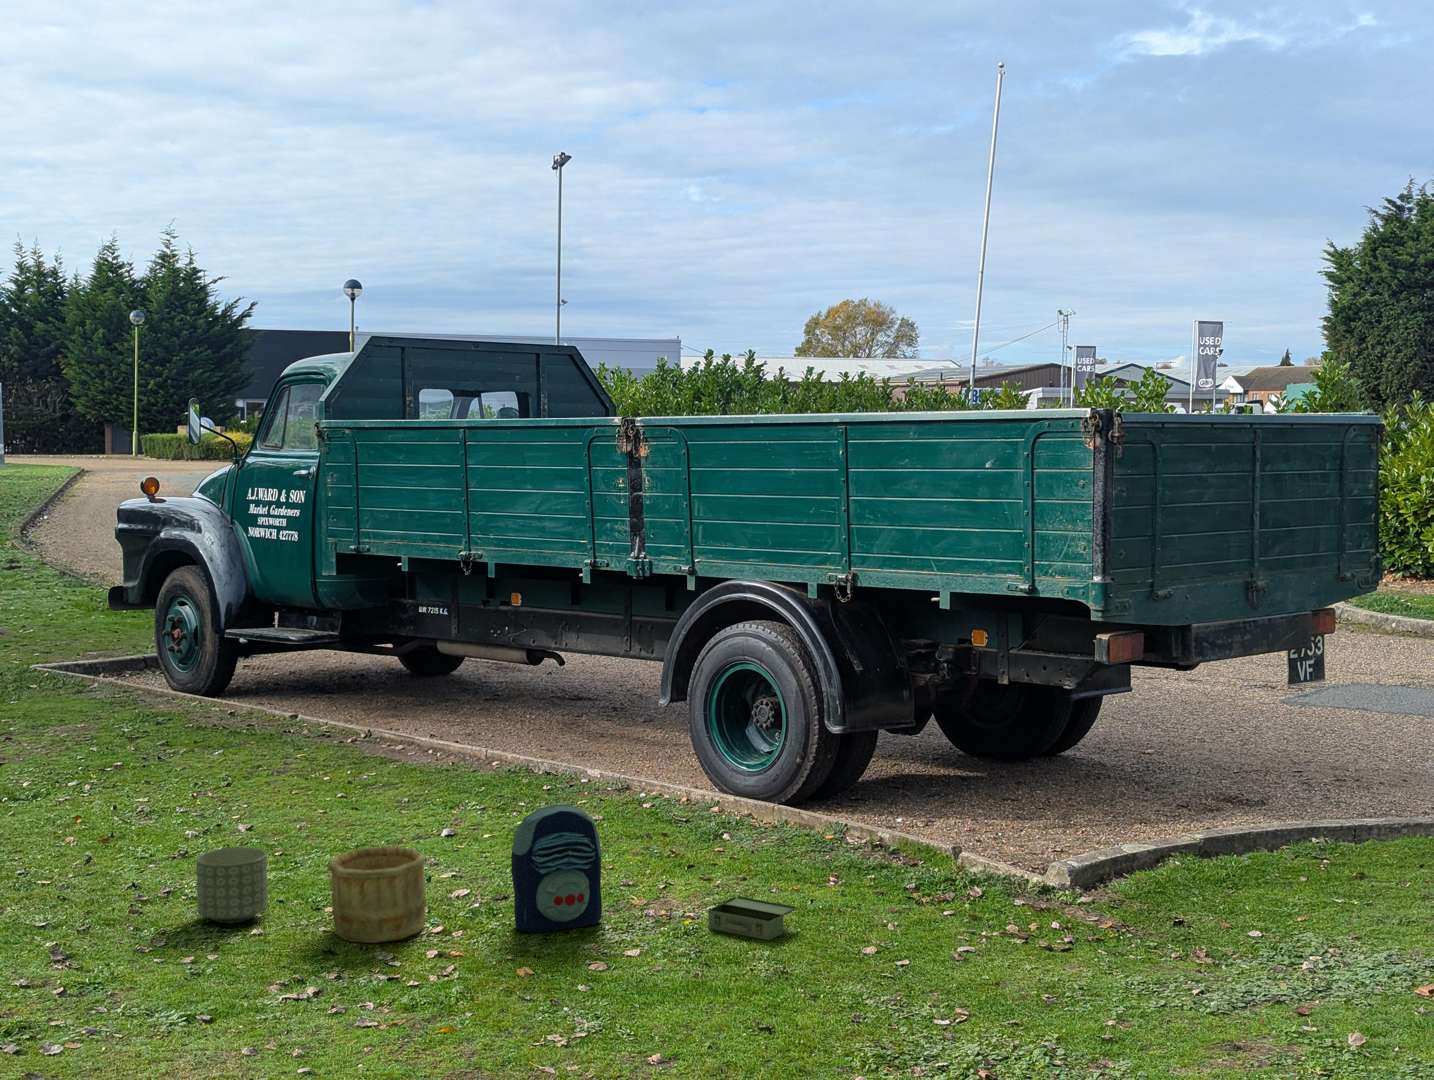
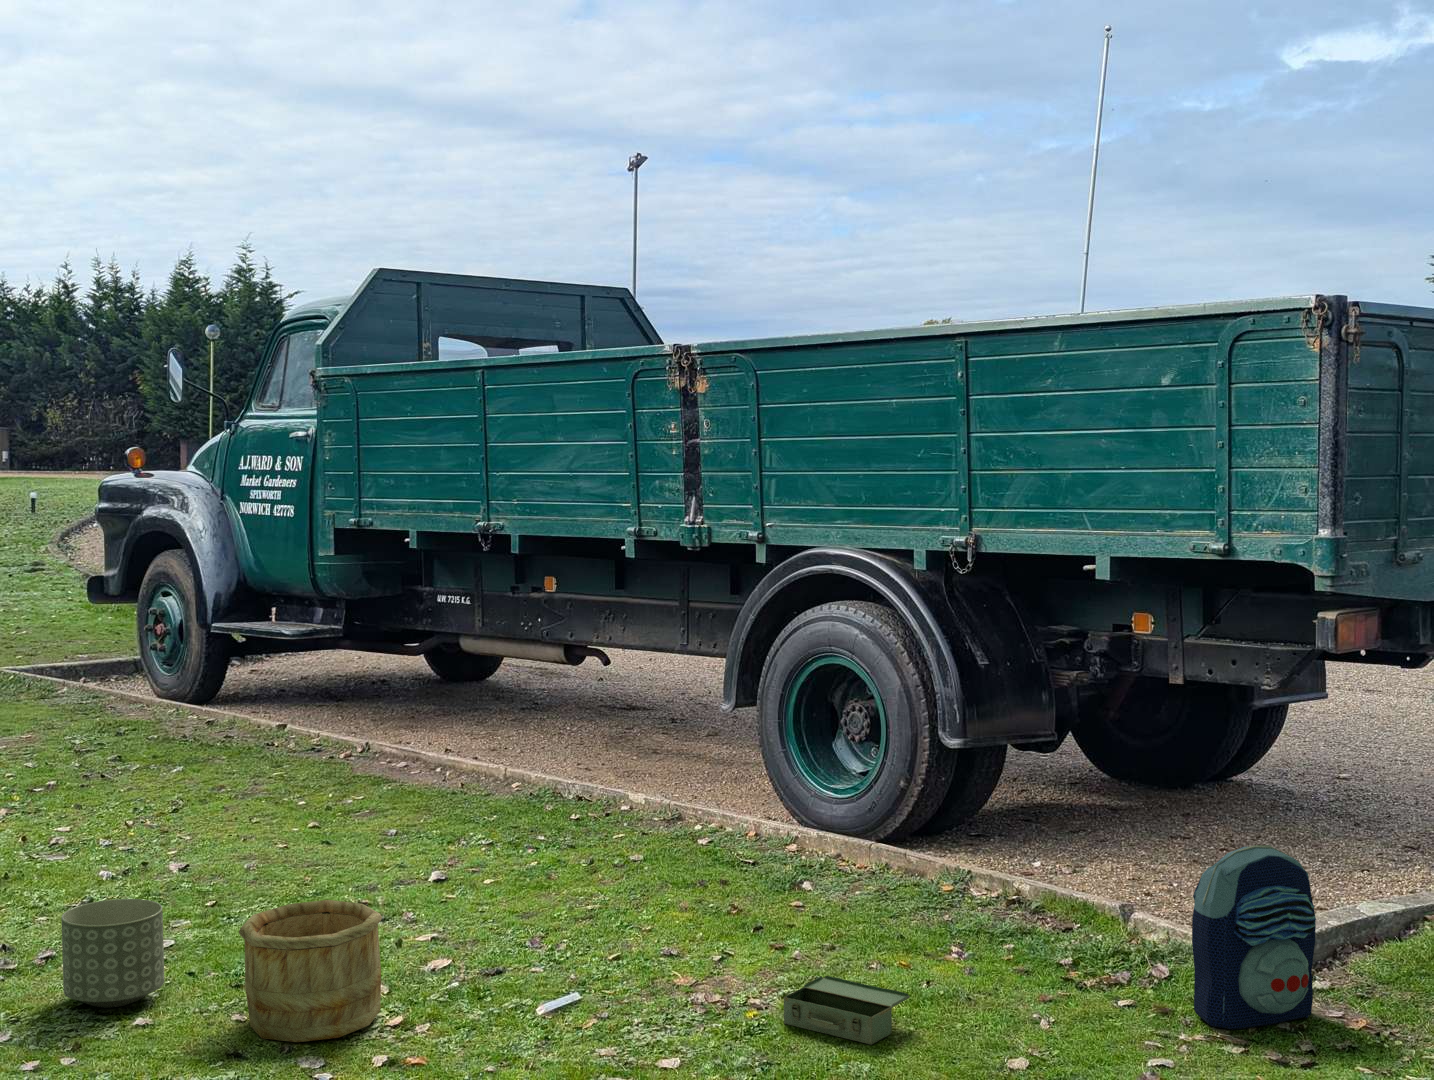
backpack: present [511,804,602,933] -> present [1192,845,1316,1030]

